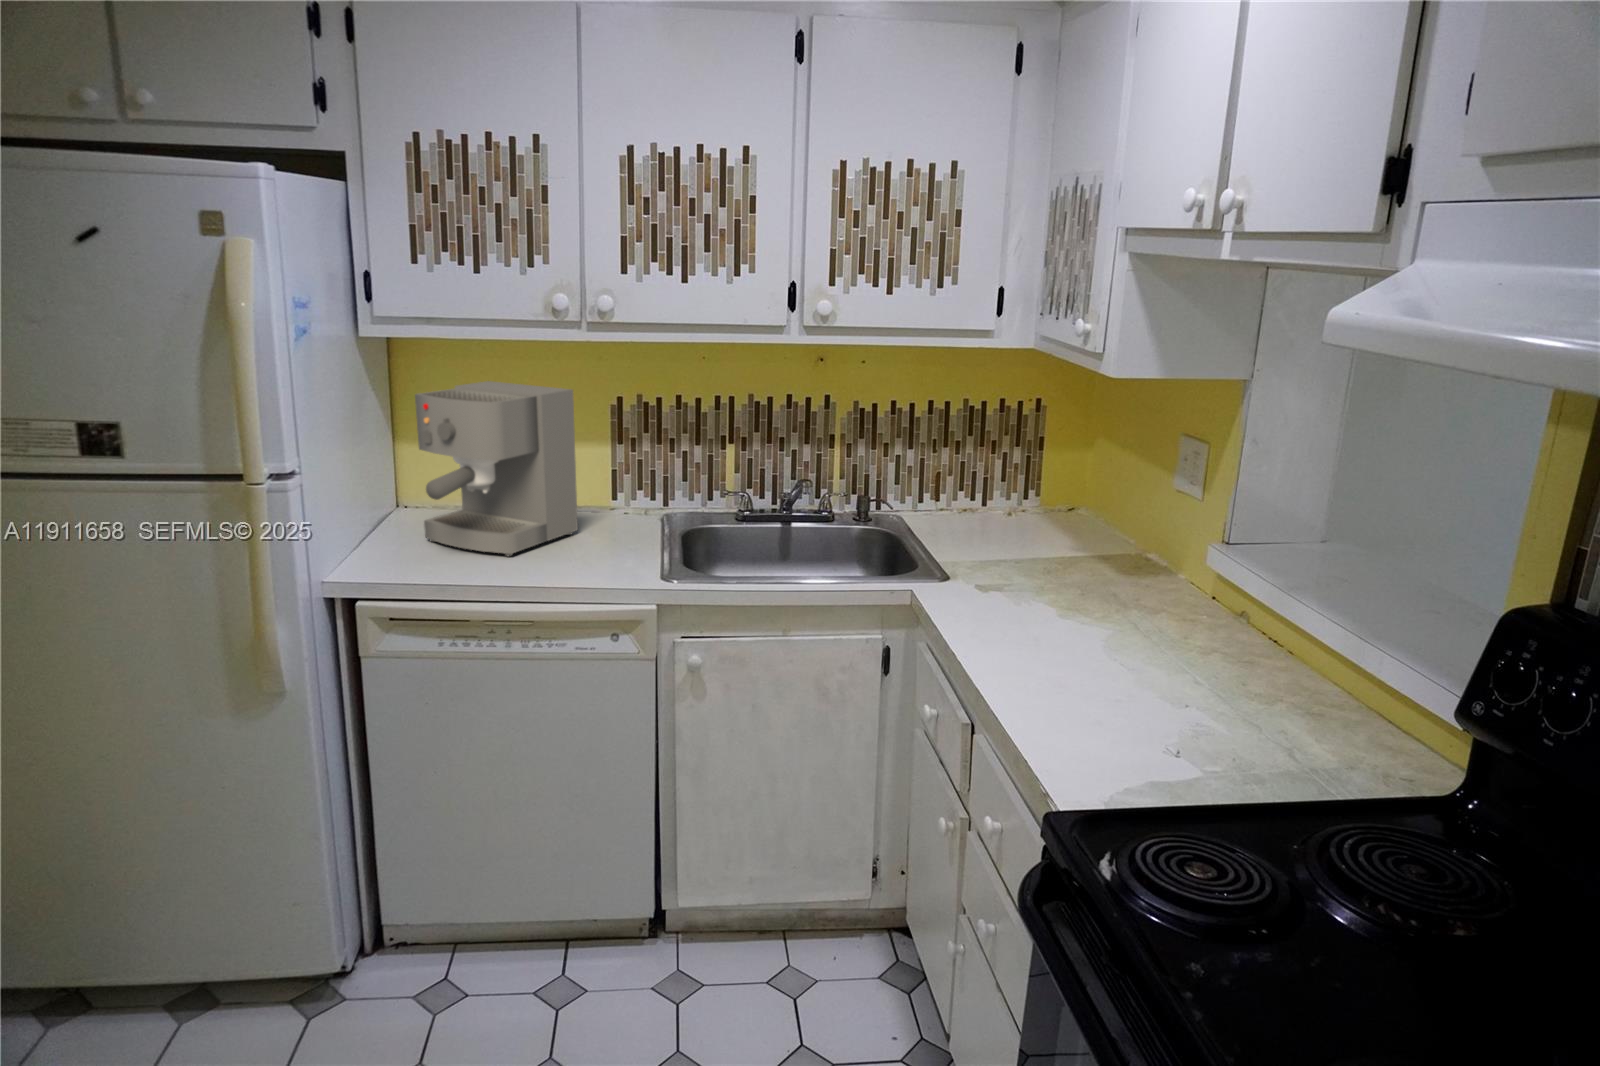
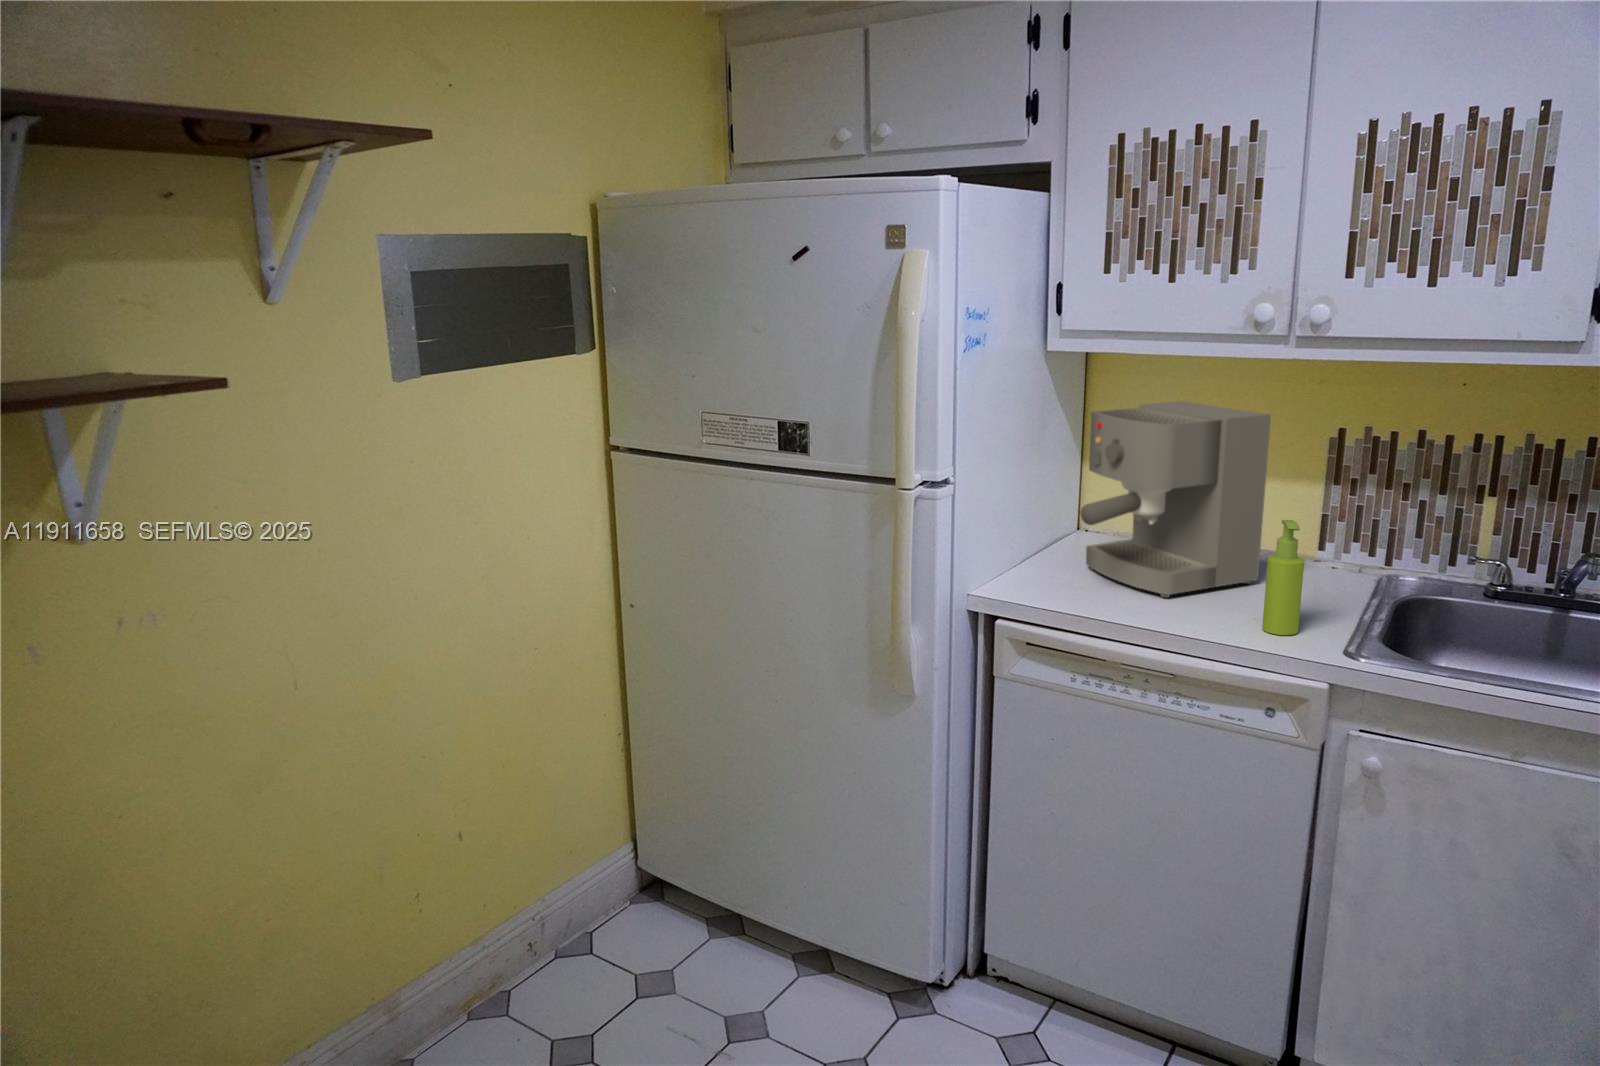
soap dispenser: none [597,476,626,572] -> present [1262,520,1304,635]

